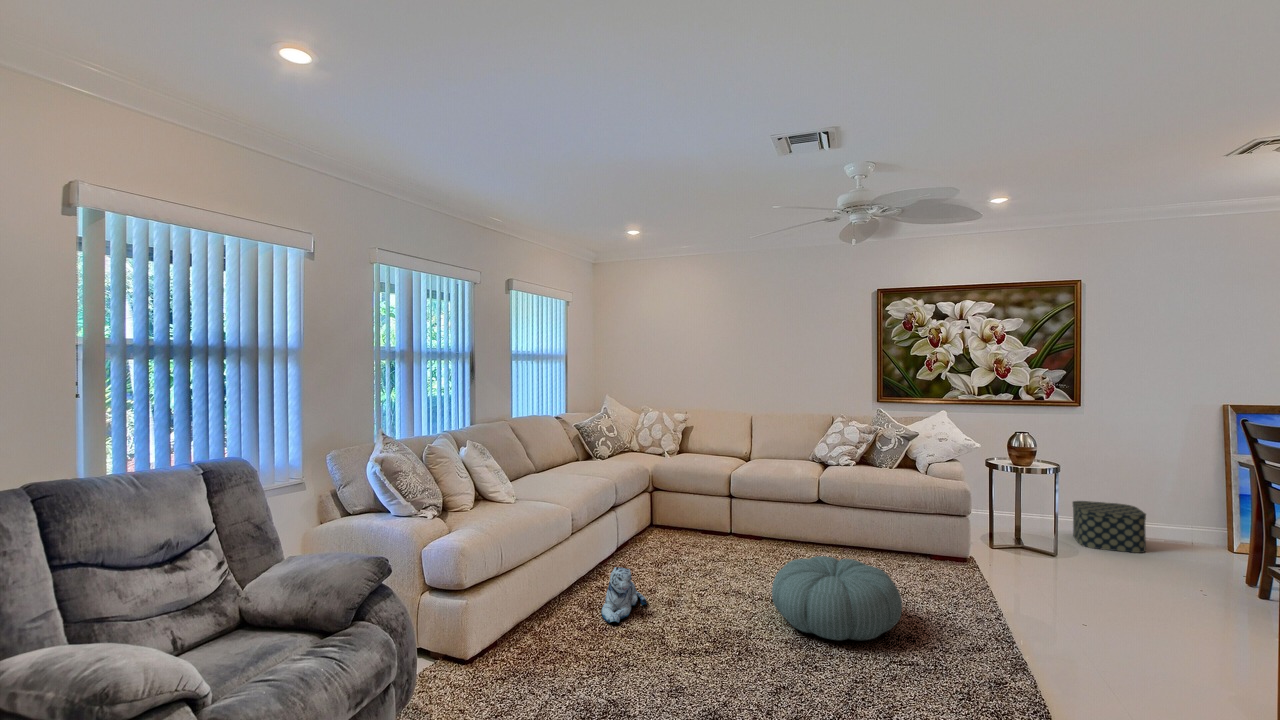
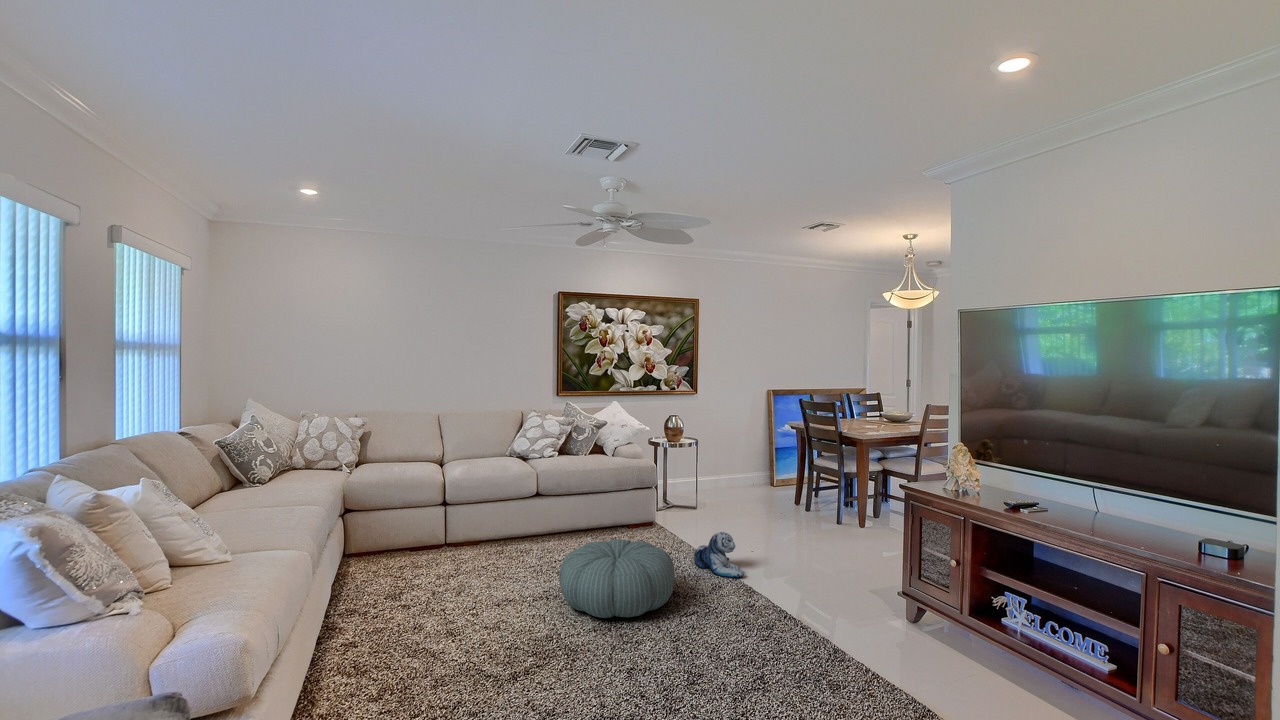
storage box: present [1073,501,1146,553] -> none [695,464,742,499]
plush toy: present [601,567,646,623] -> present [694,532,743,578]

